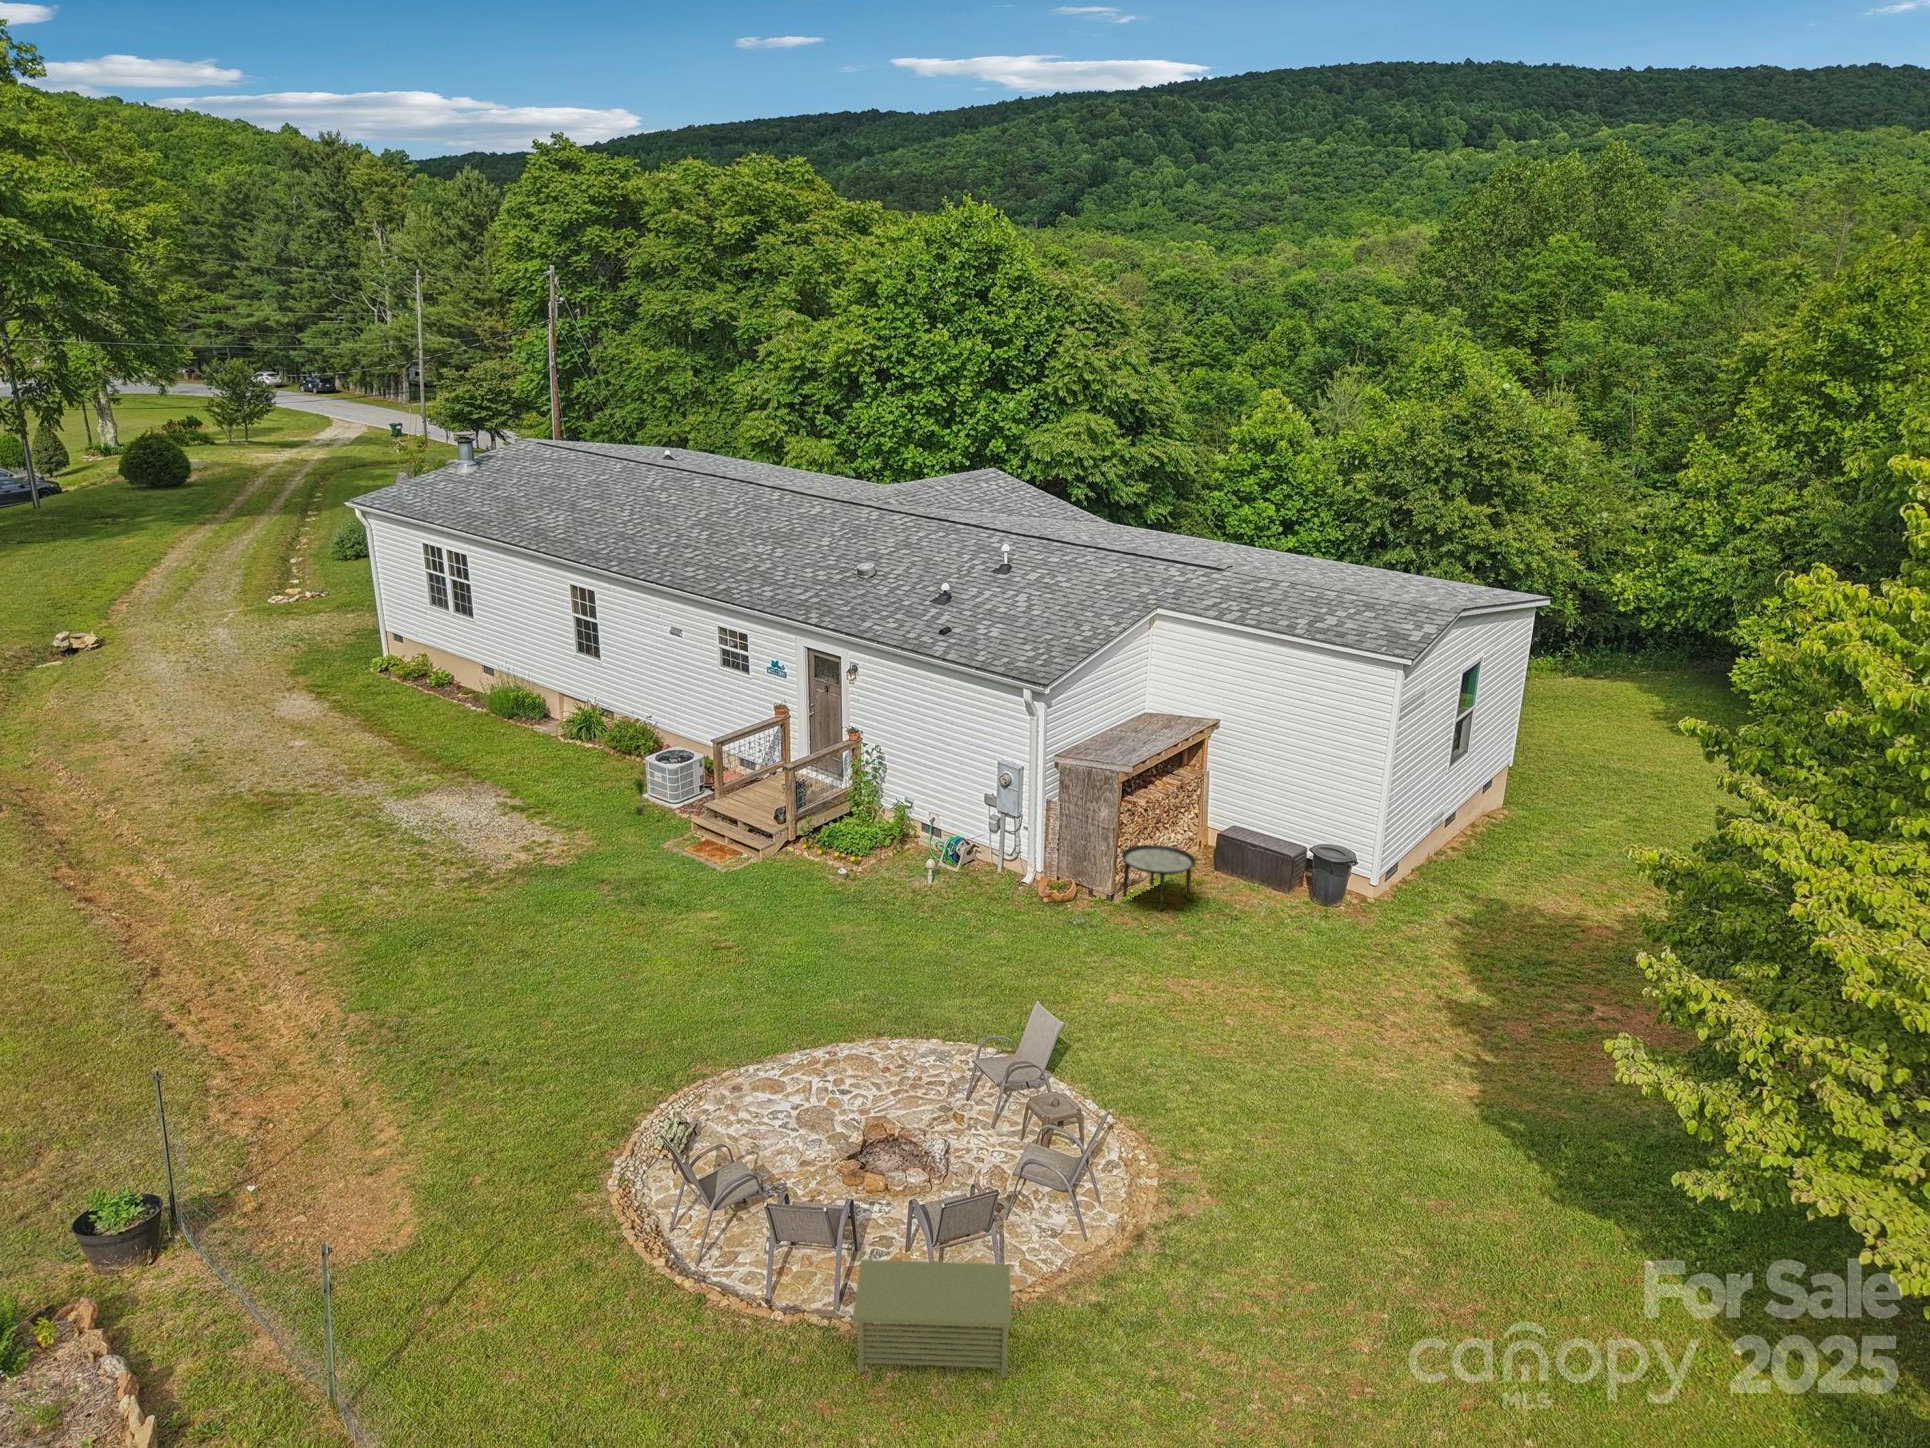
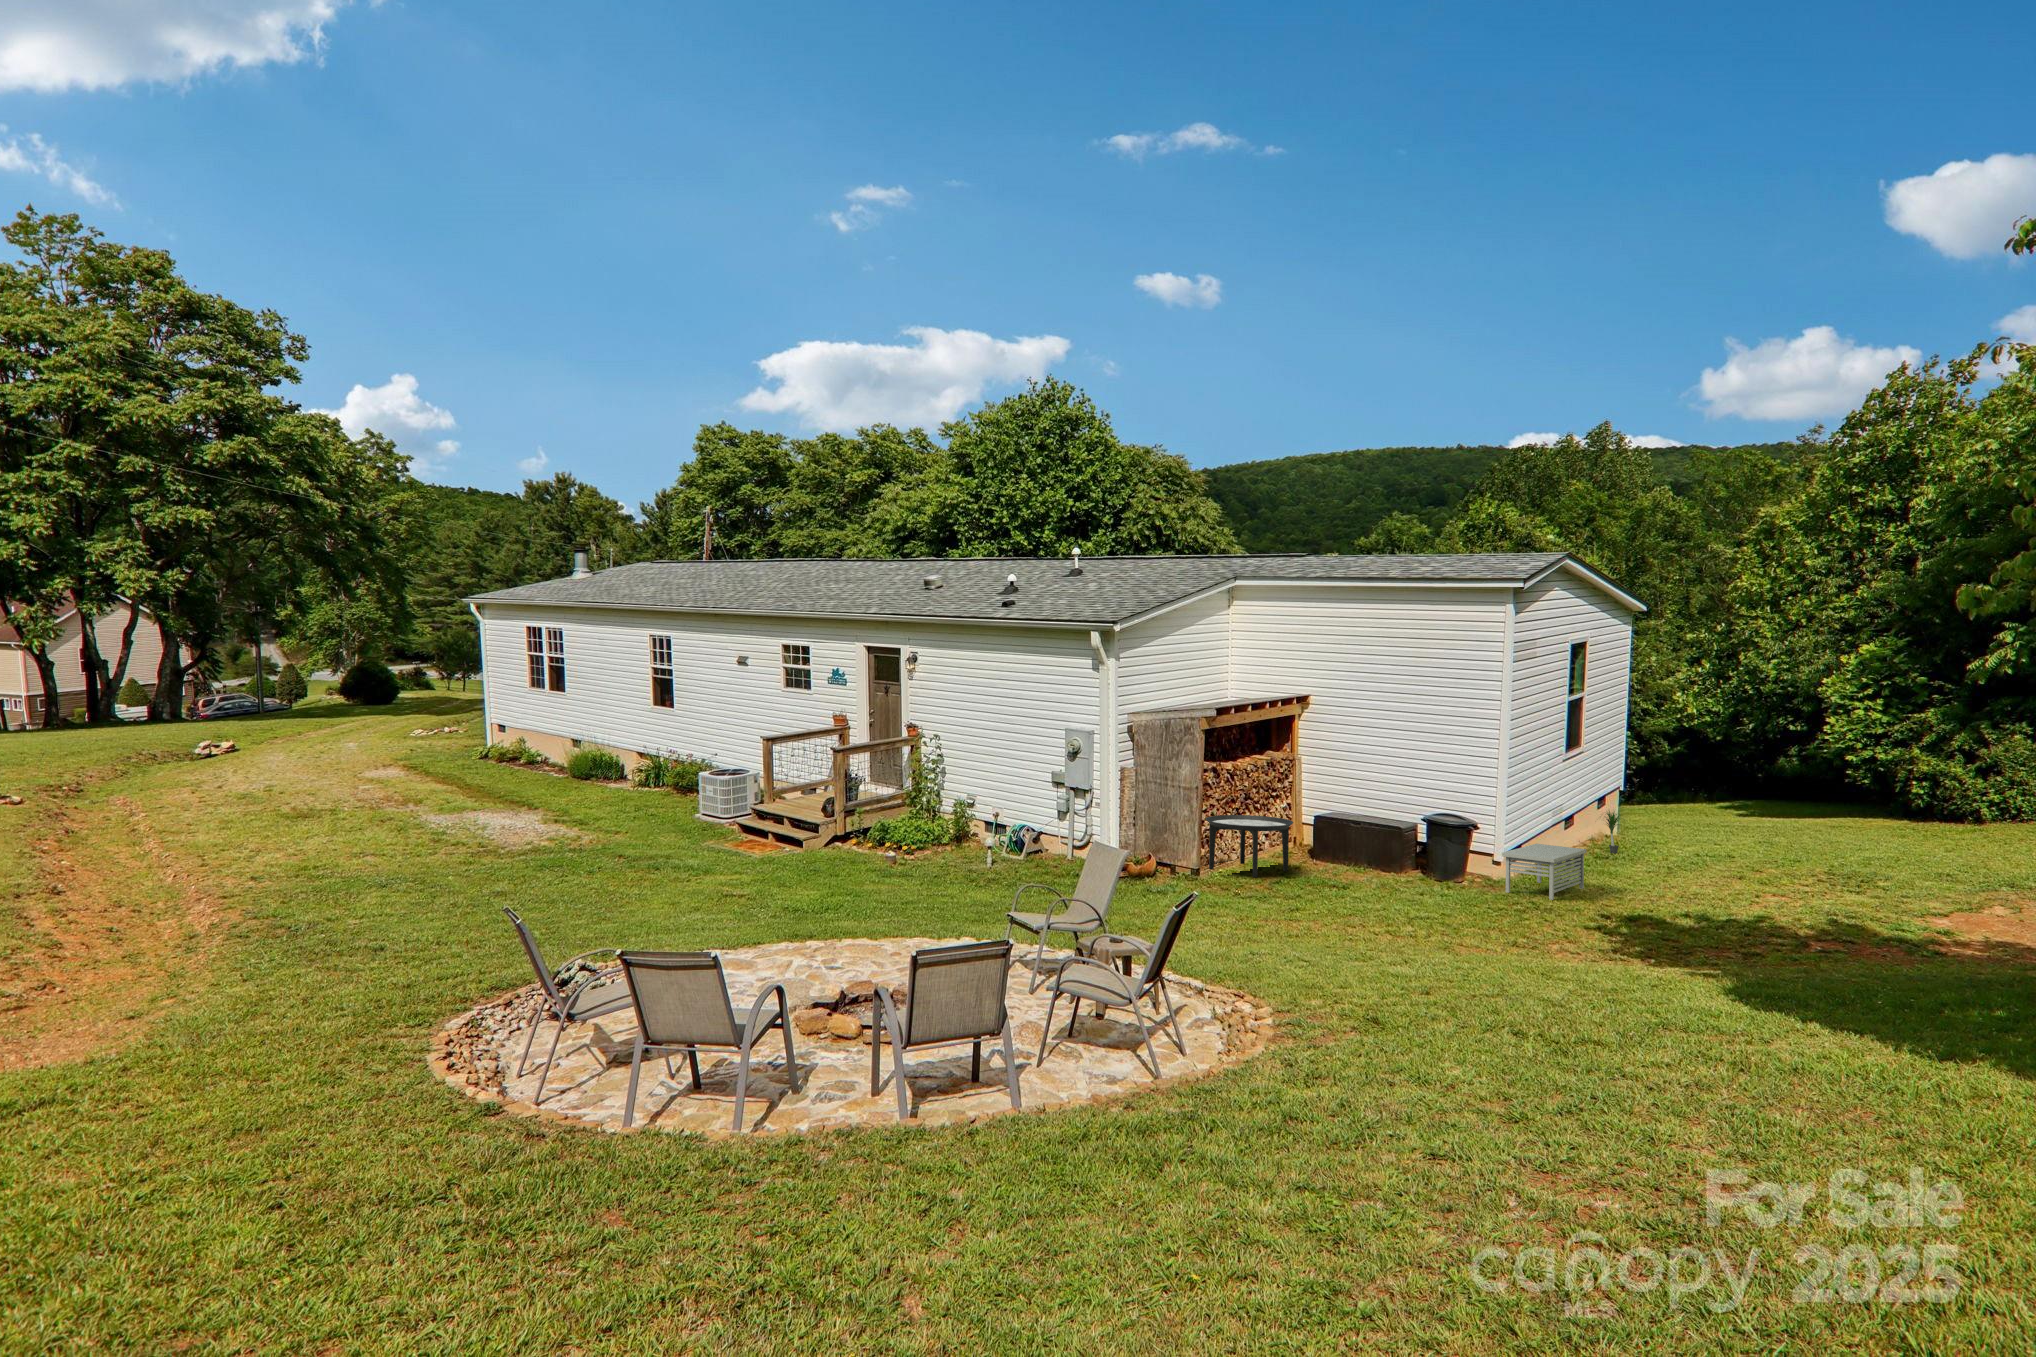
potted plant: present [634,778,645,815] -> present [1606,811,1620,853]
storage bench: present [853,1259,1011,1378] -> present [1502,844,1586,900]

